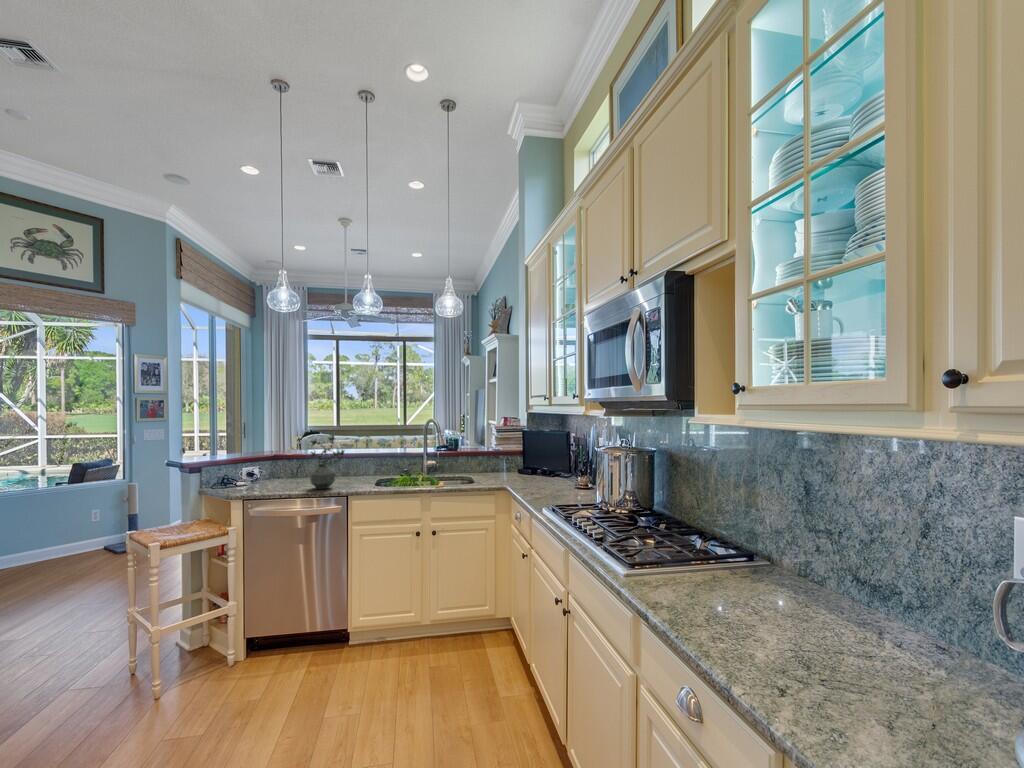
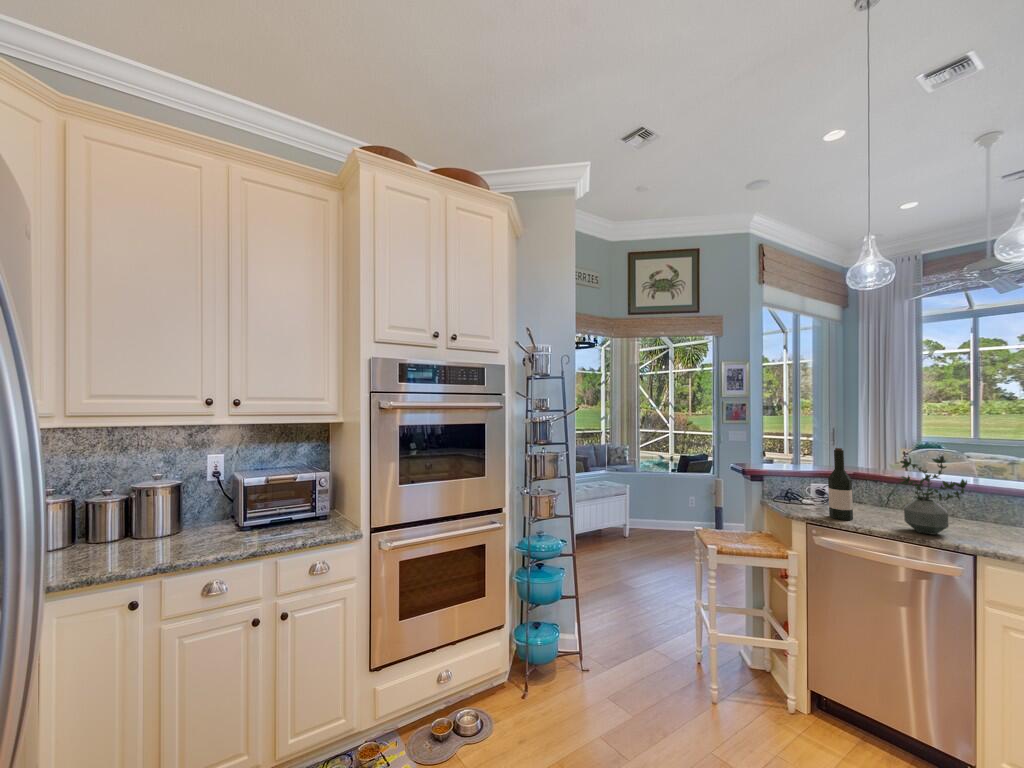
wine bottle: none [261,436,278,492] -> present [828,448,853,520]

